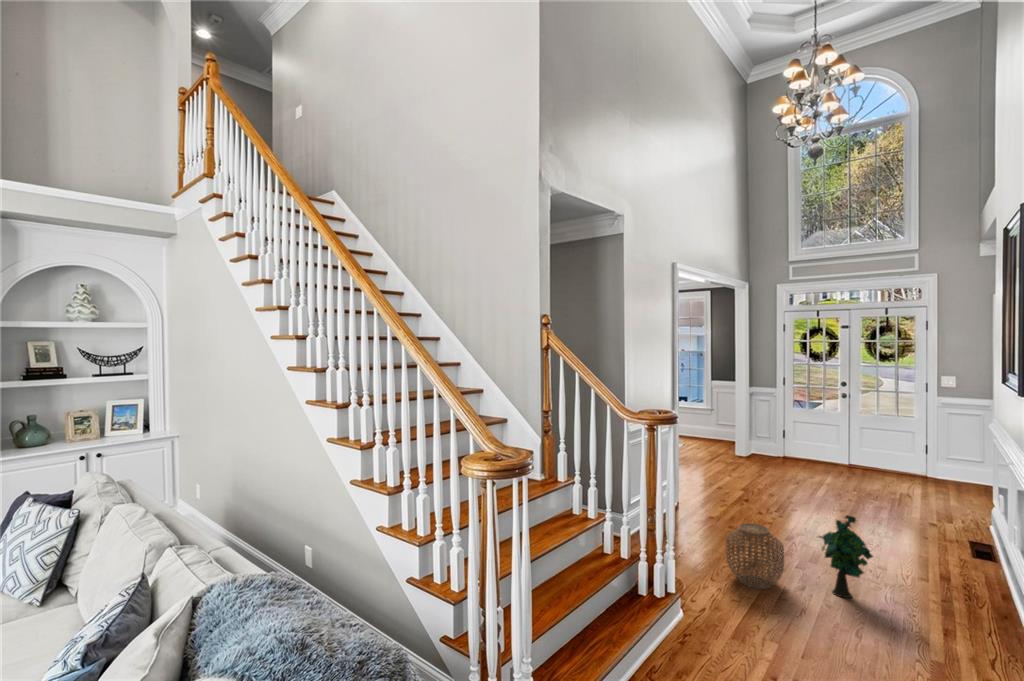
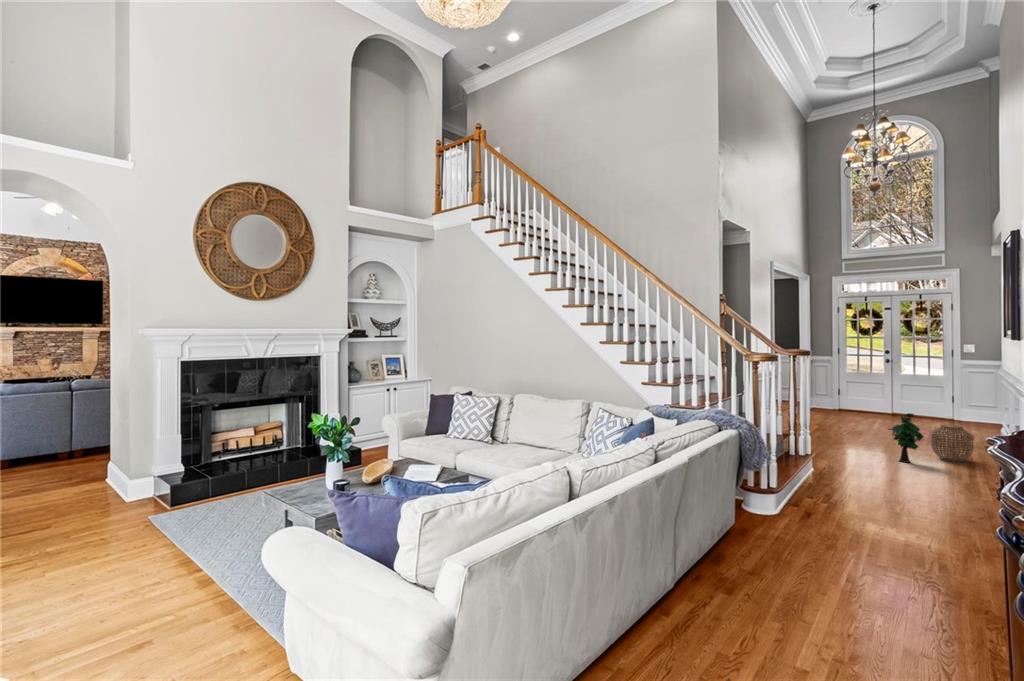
woven basket: present [726,523,784,589] -> present [931,425,974,462]

